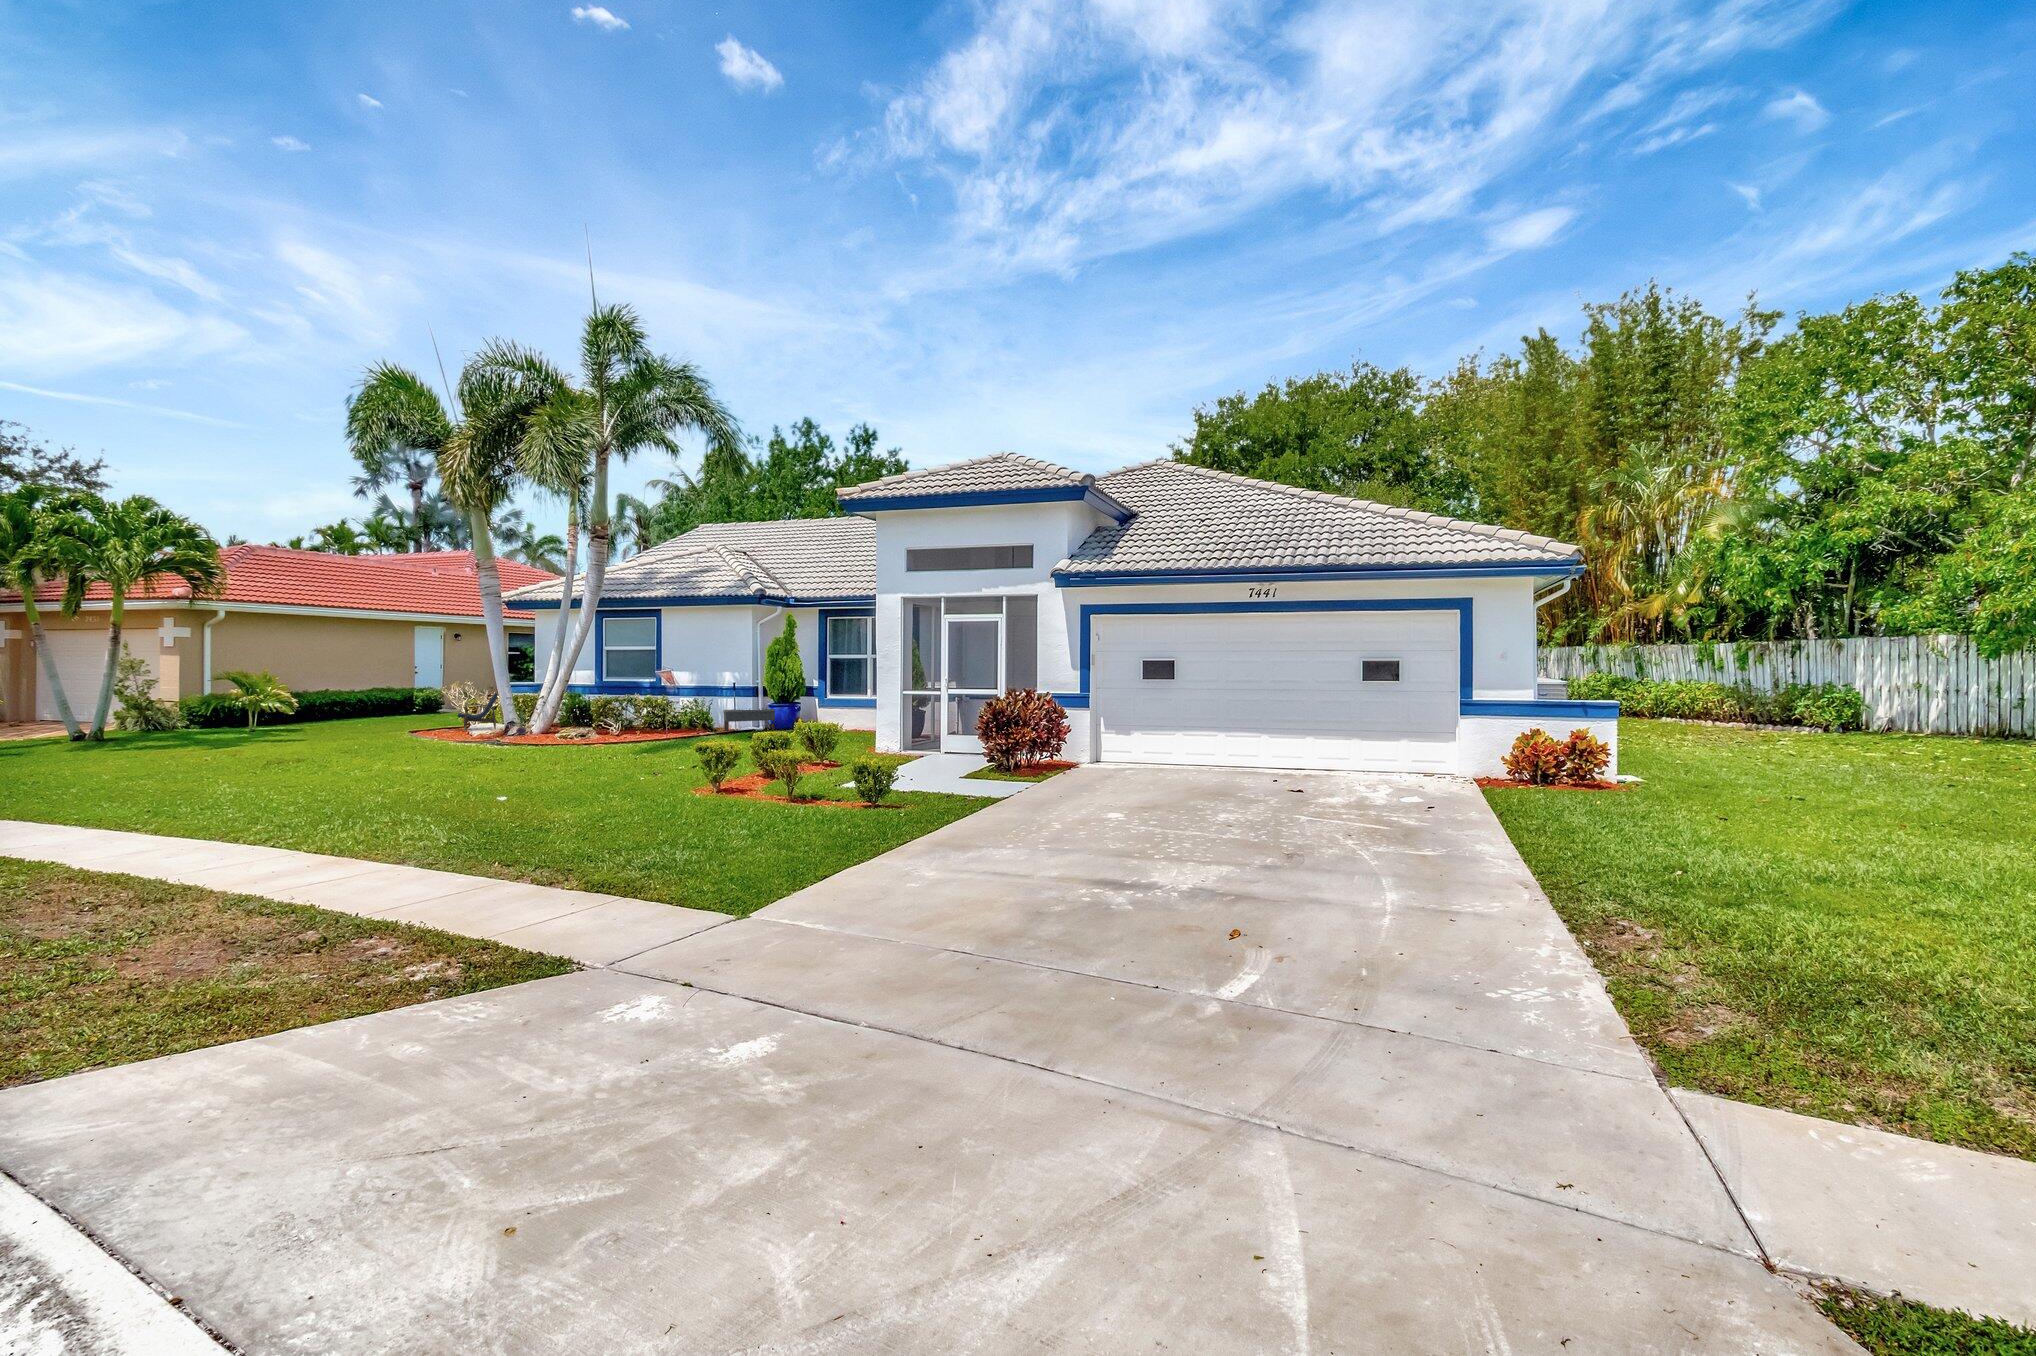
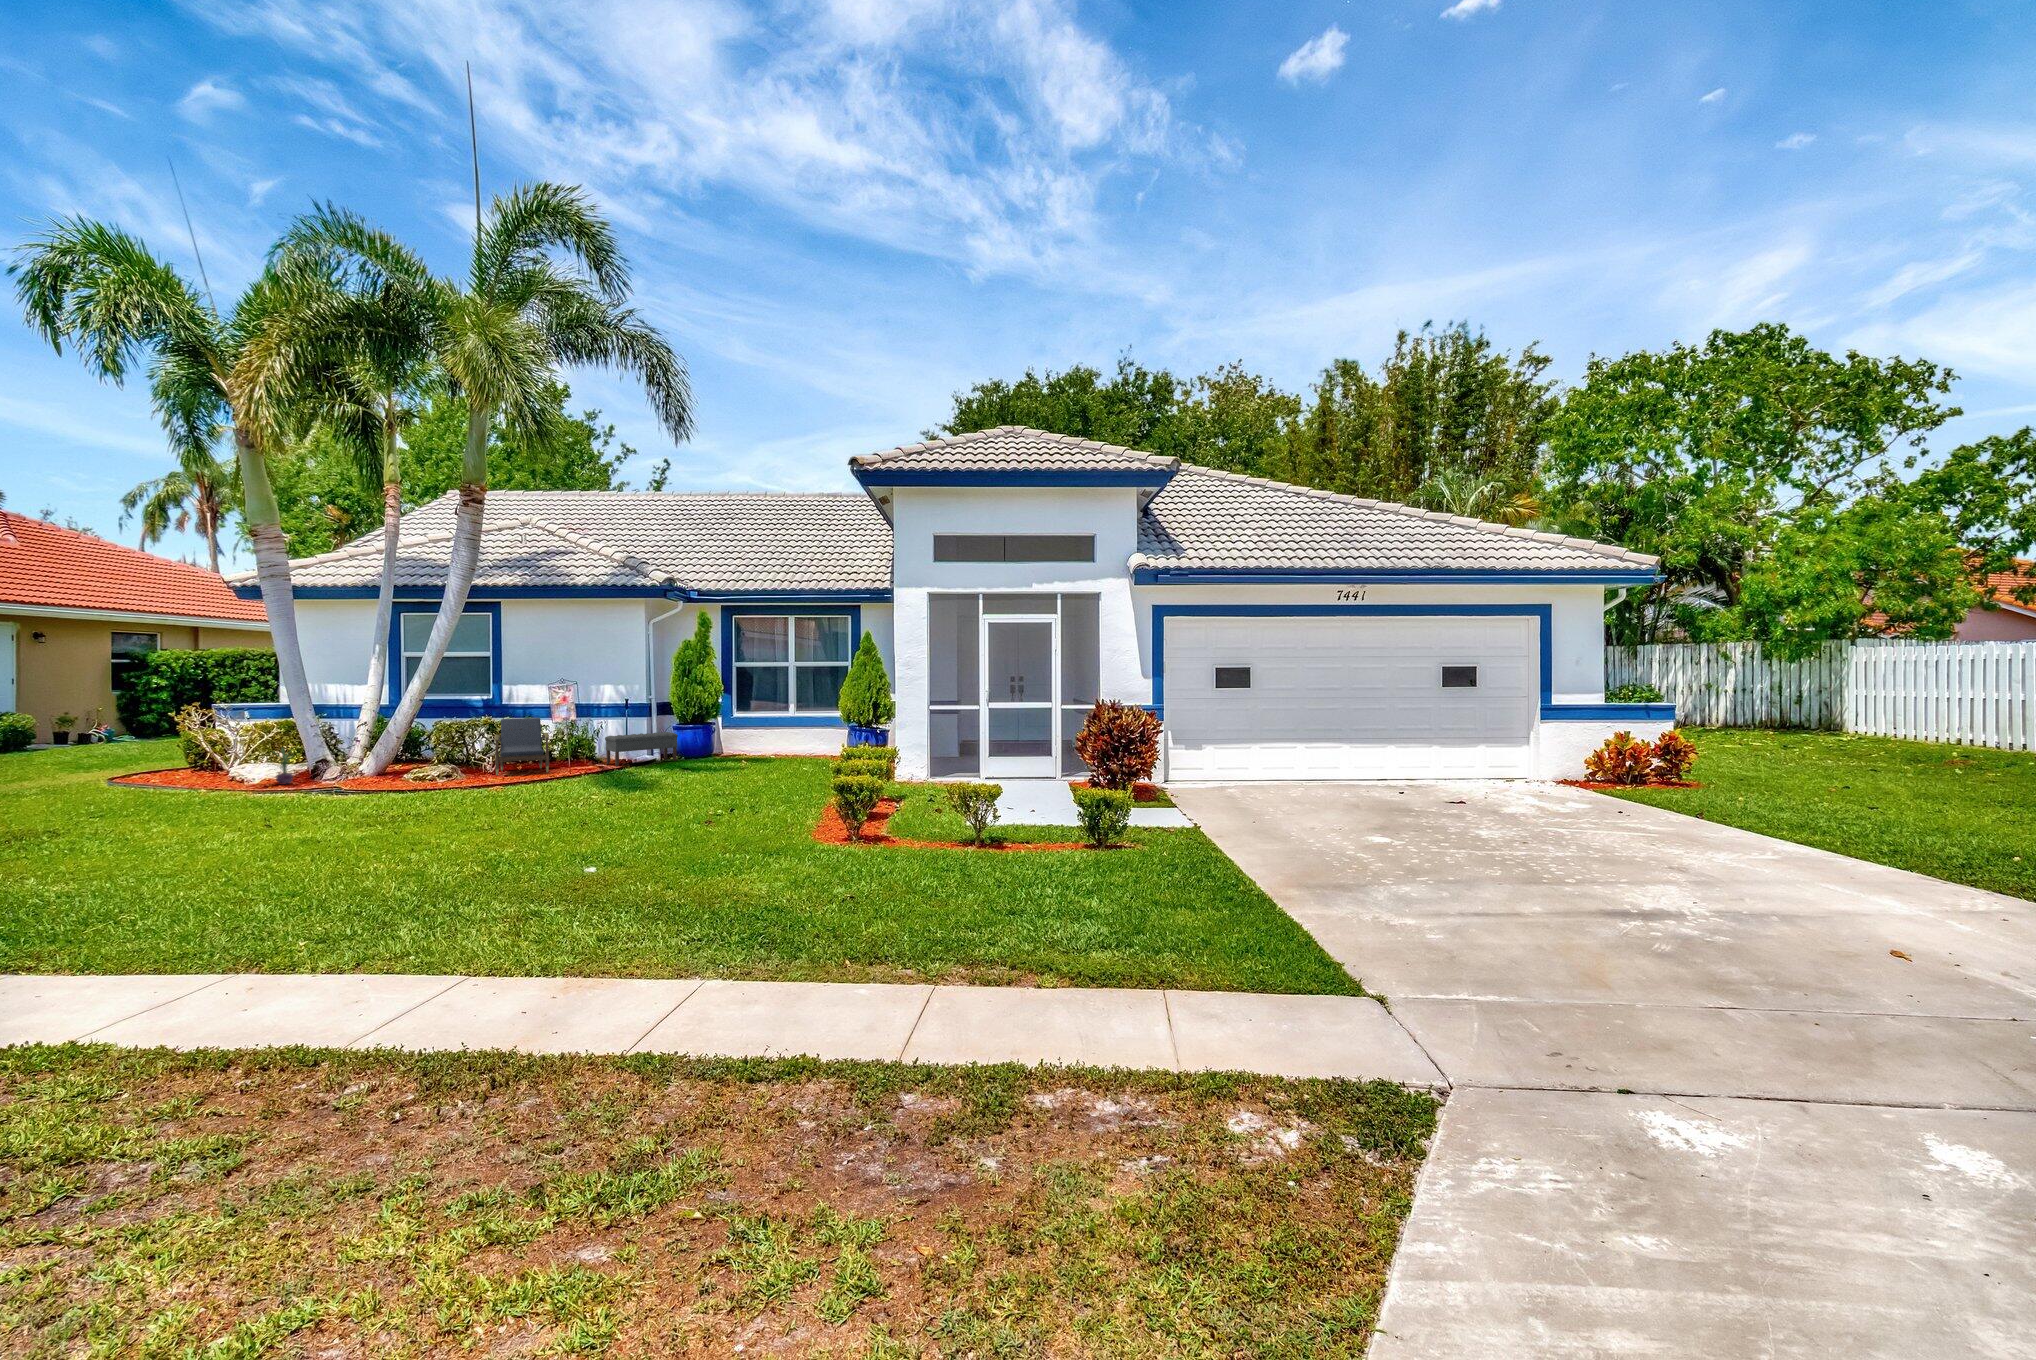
lounge chair: present [458,693,497,731] -> present [495,718,549,775]

